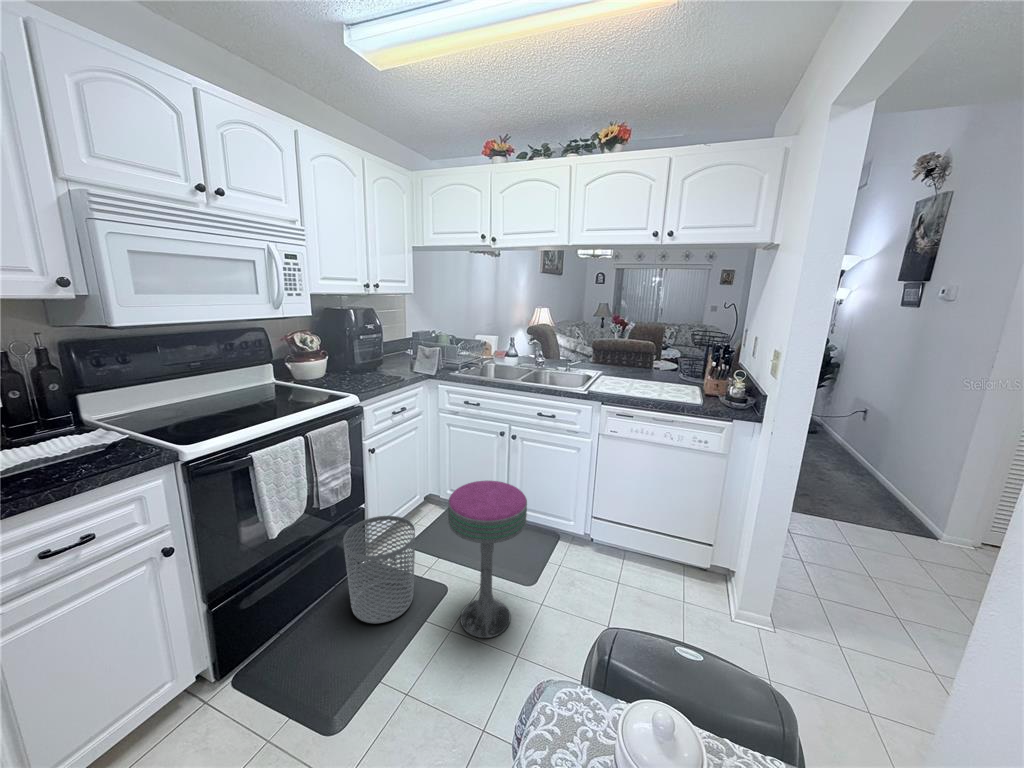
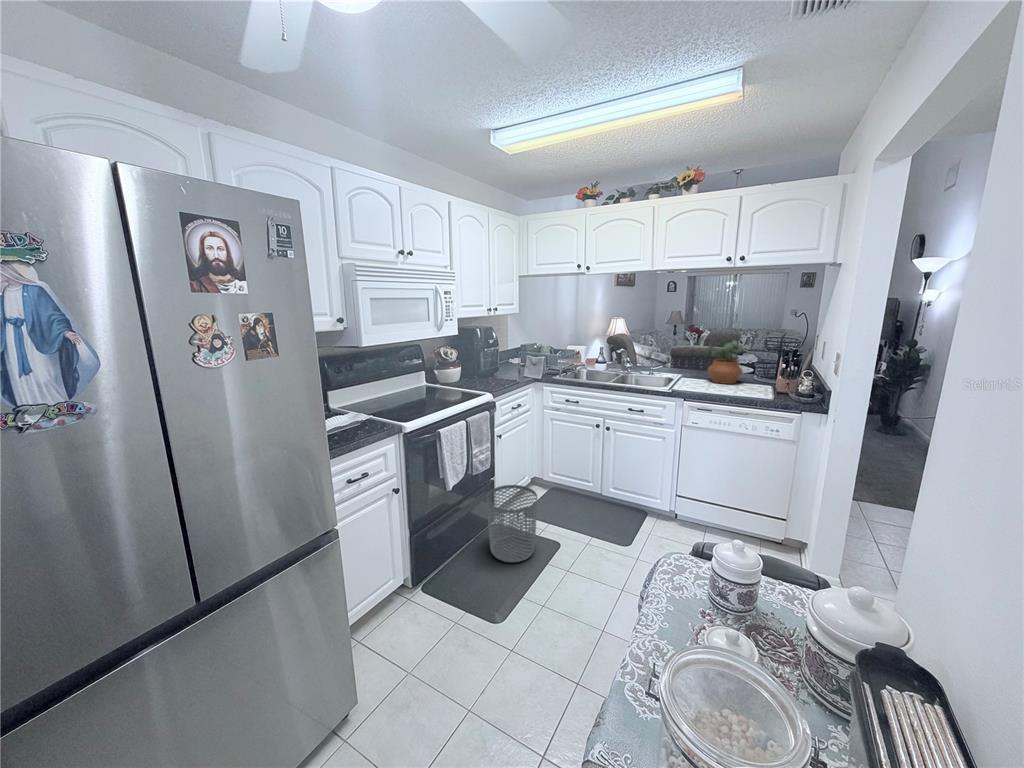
potted plant: none [630,331,675,384] -> present [707,339,747,384]
bar stool: present [448,481,527,638] -> none [566,458,627,578]

